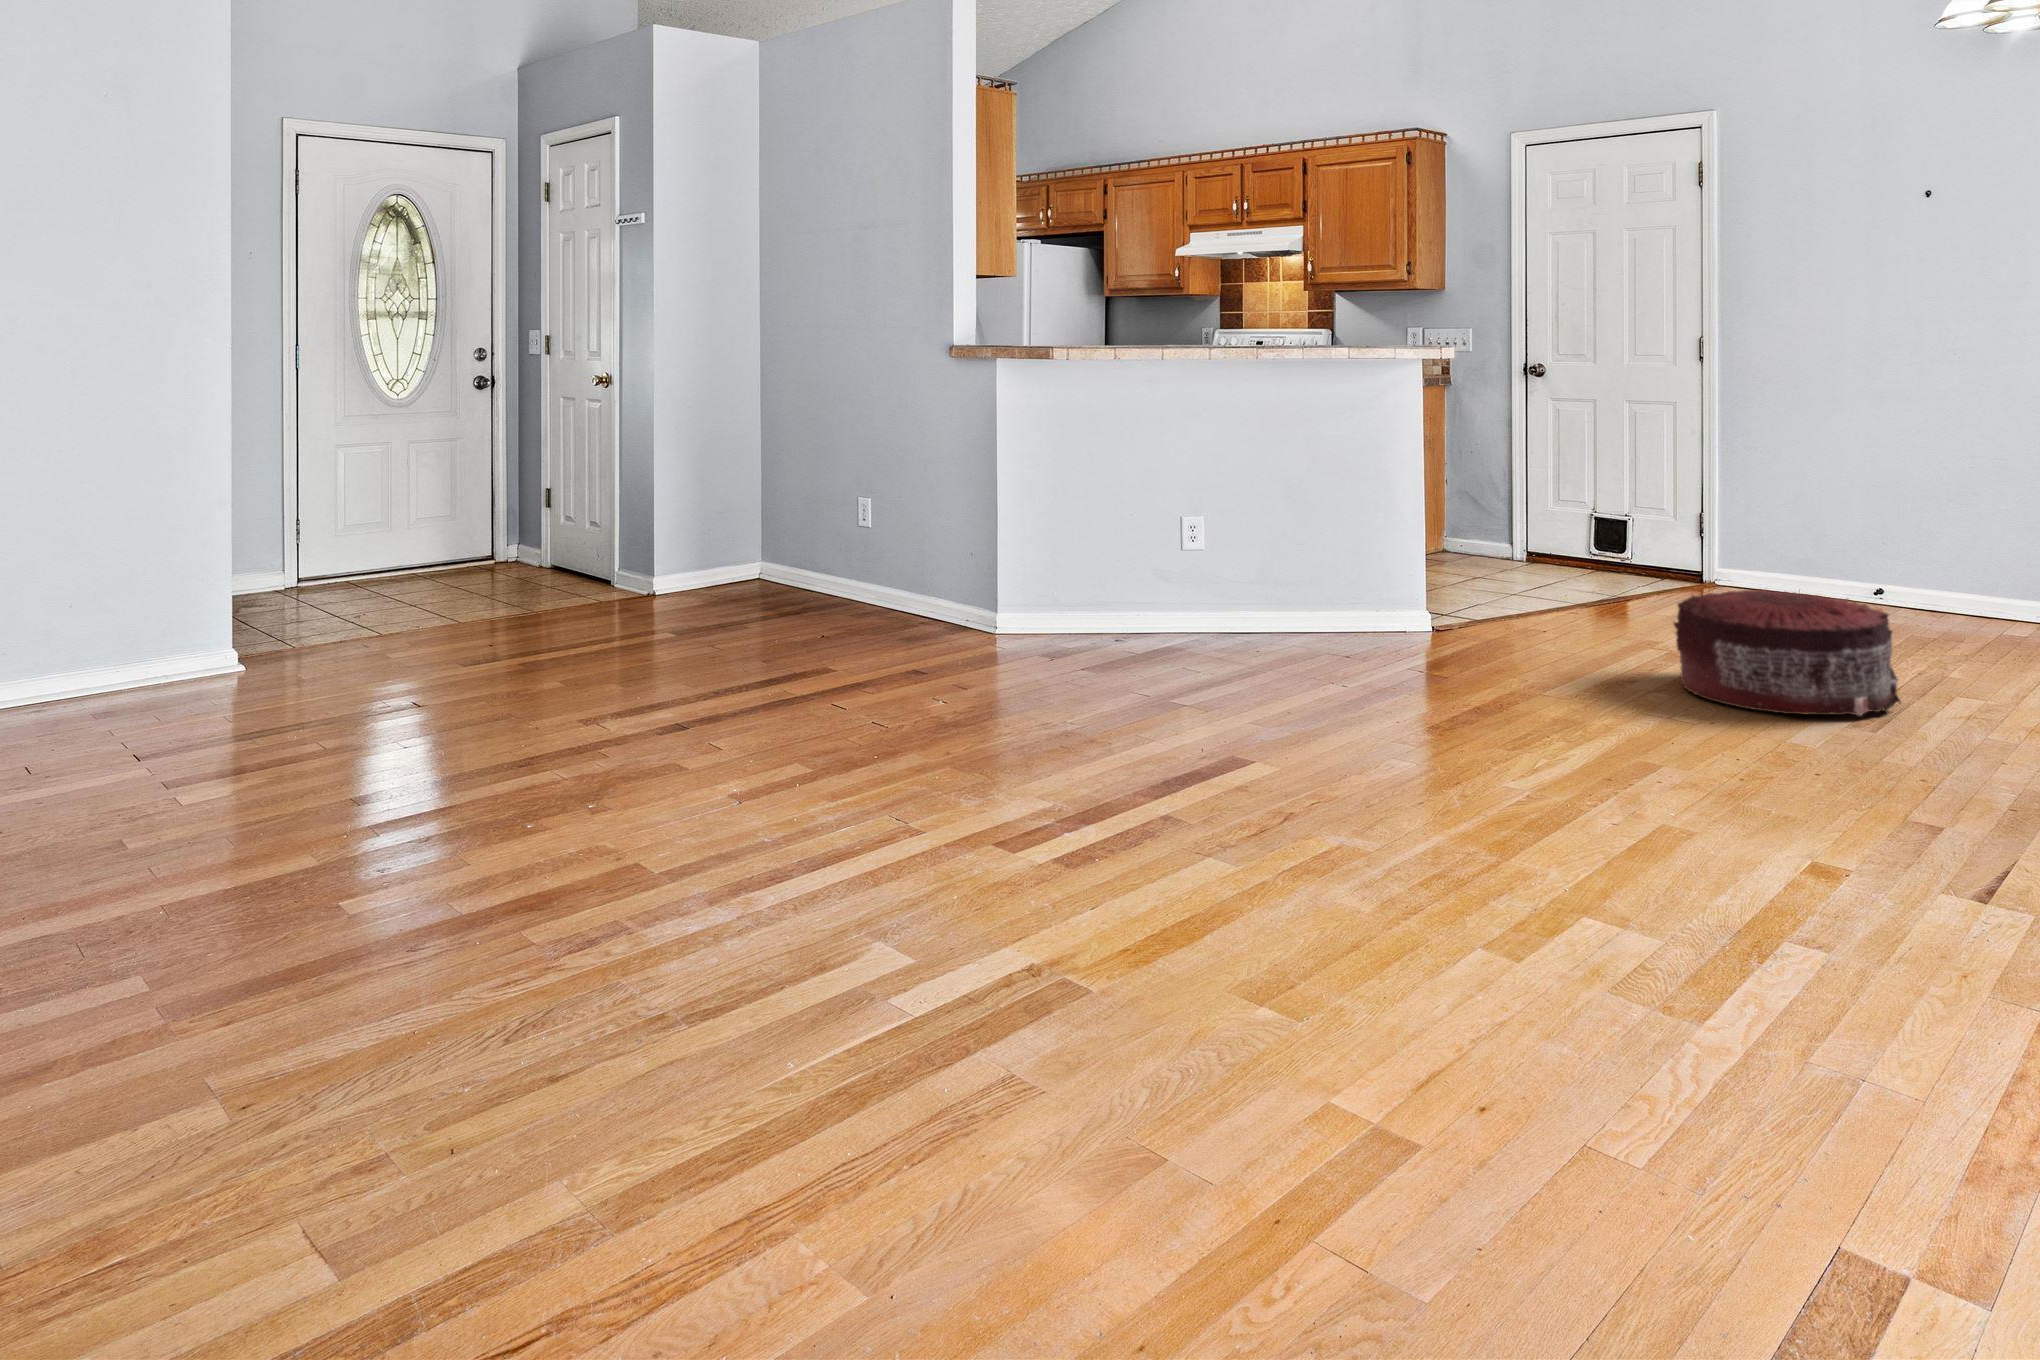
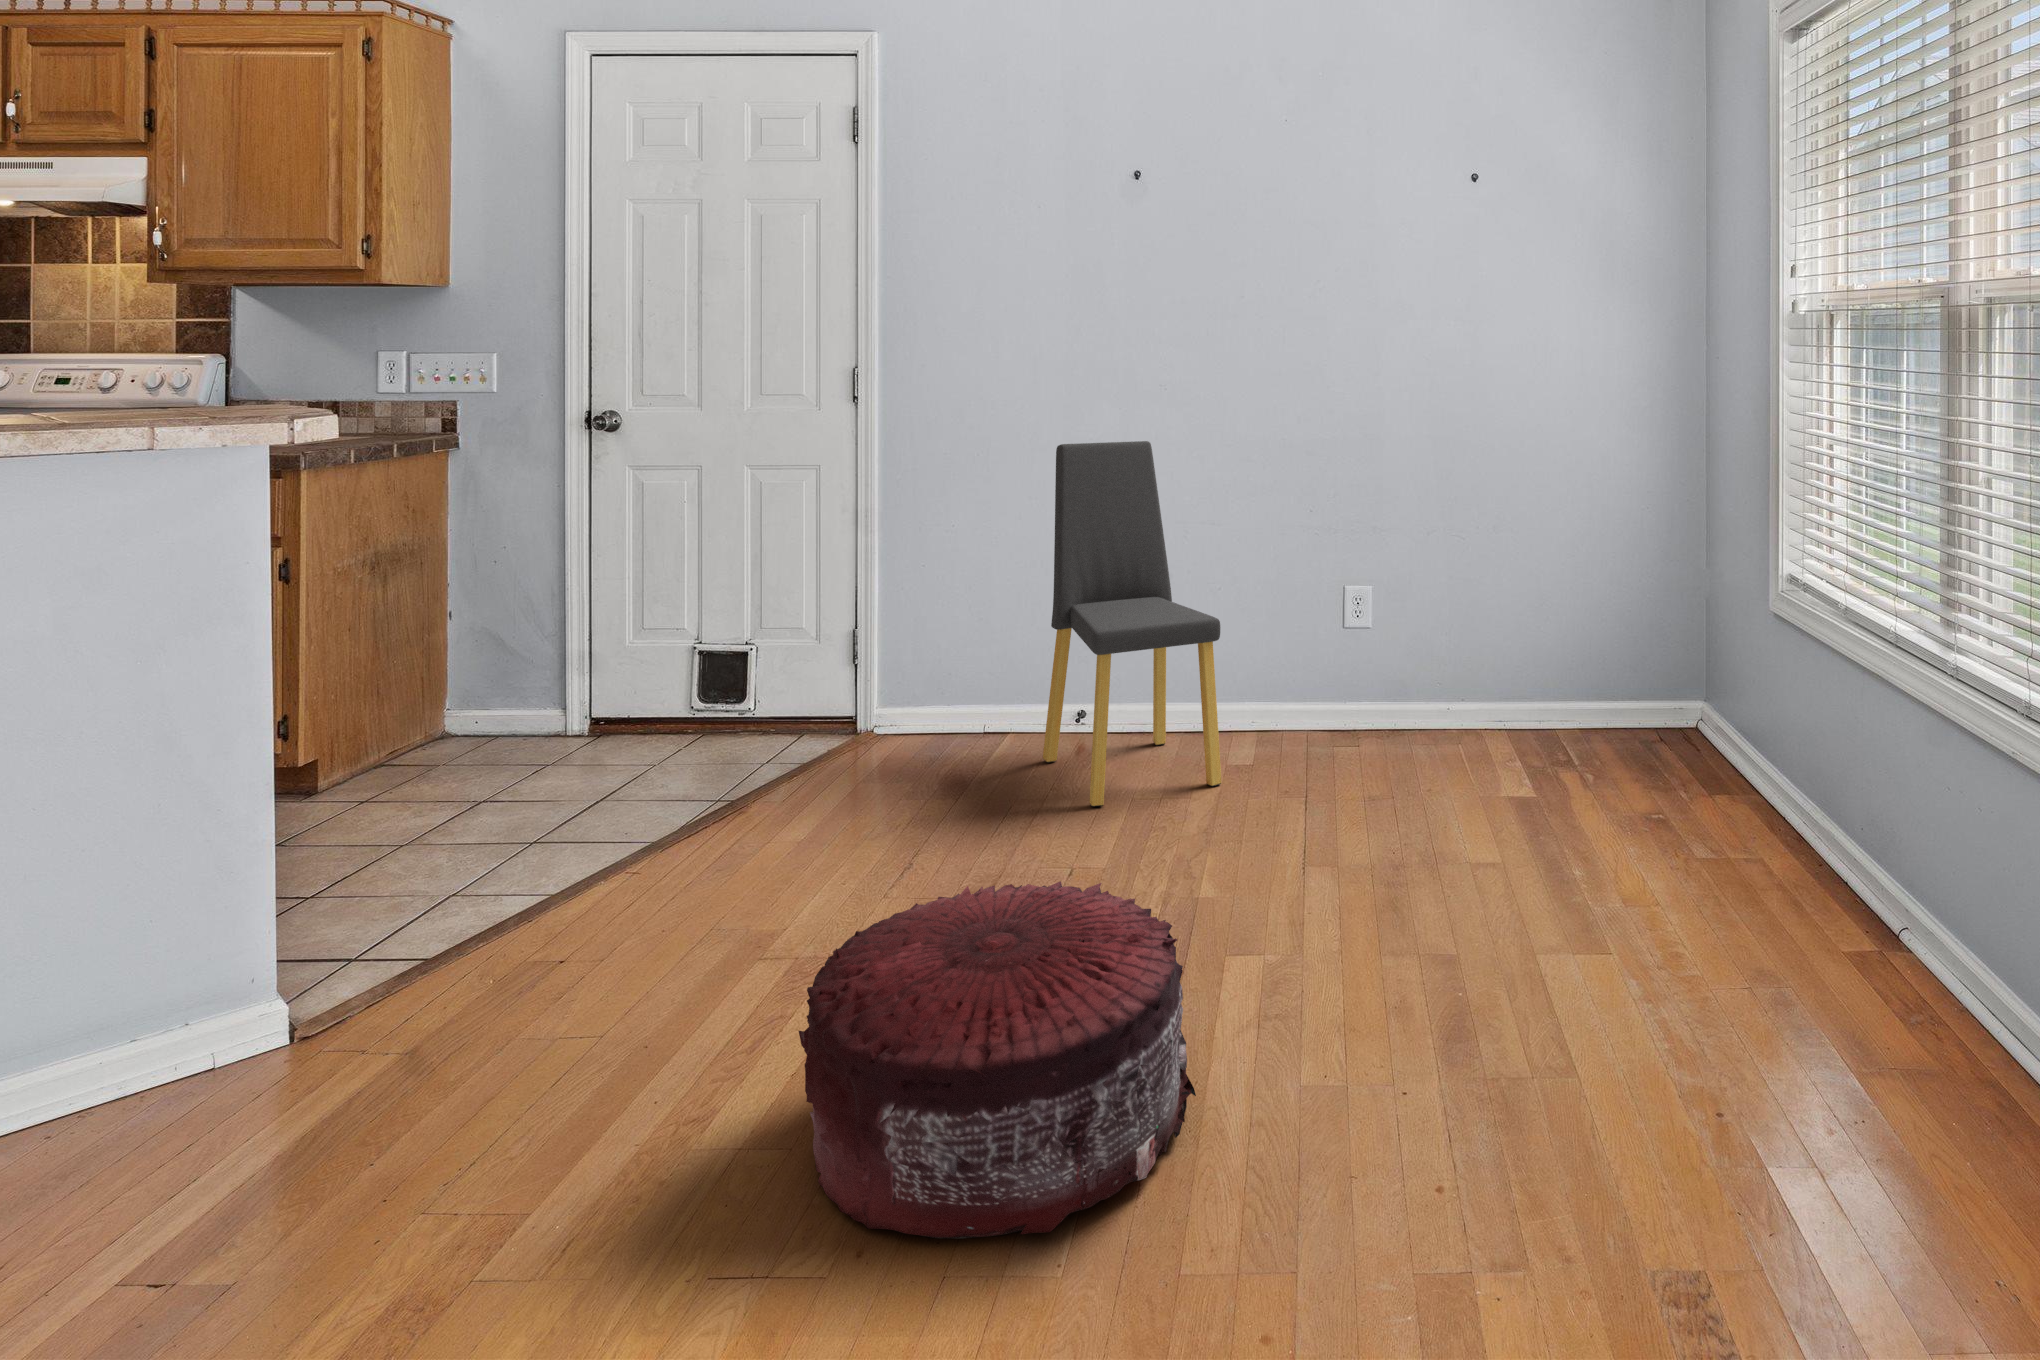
dining chair: none [1840,386,1986,634] -> present [1043,441,1221,807]

